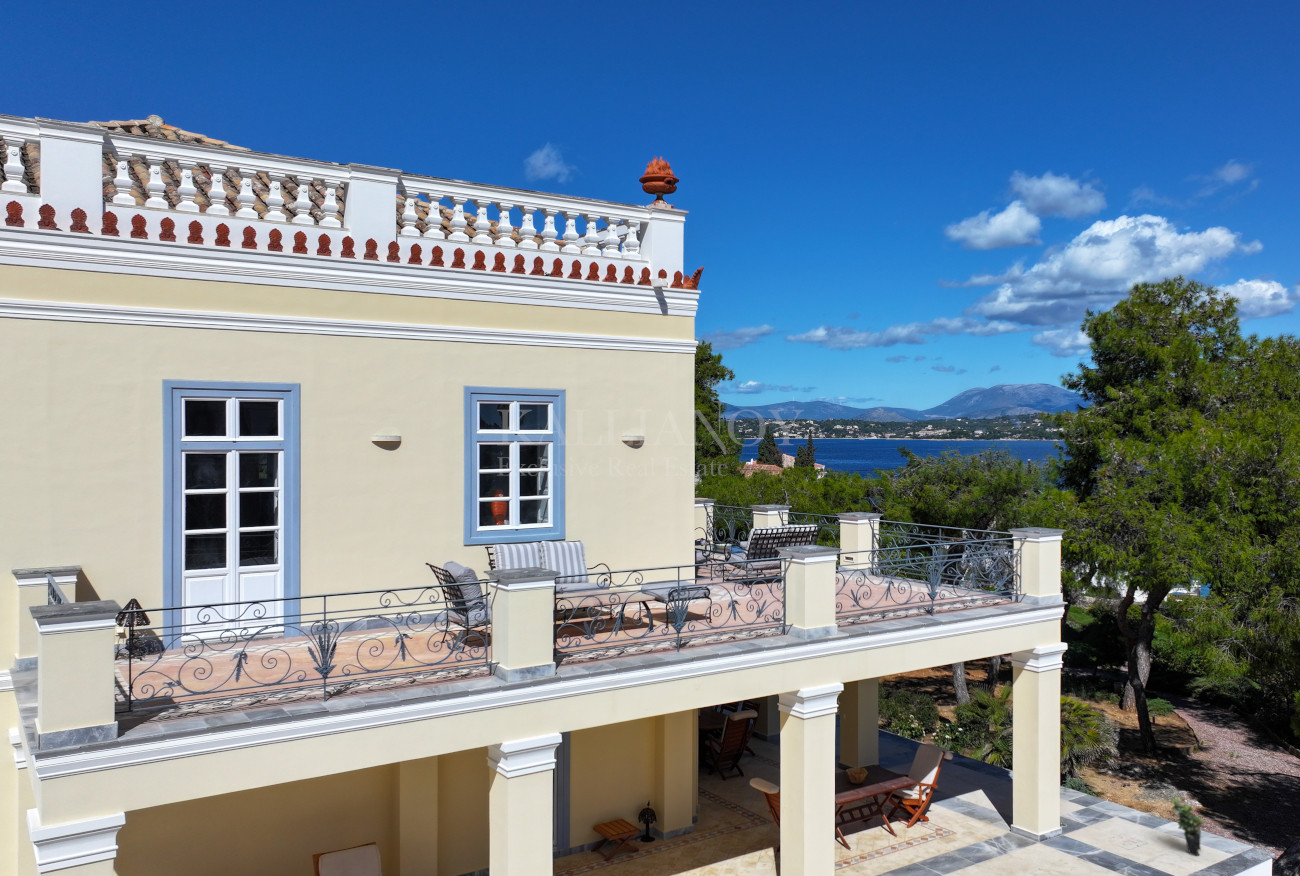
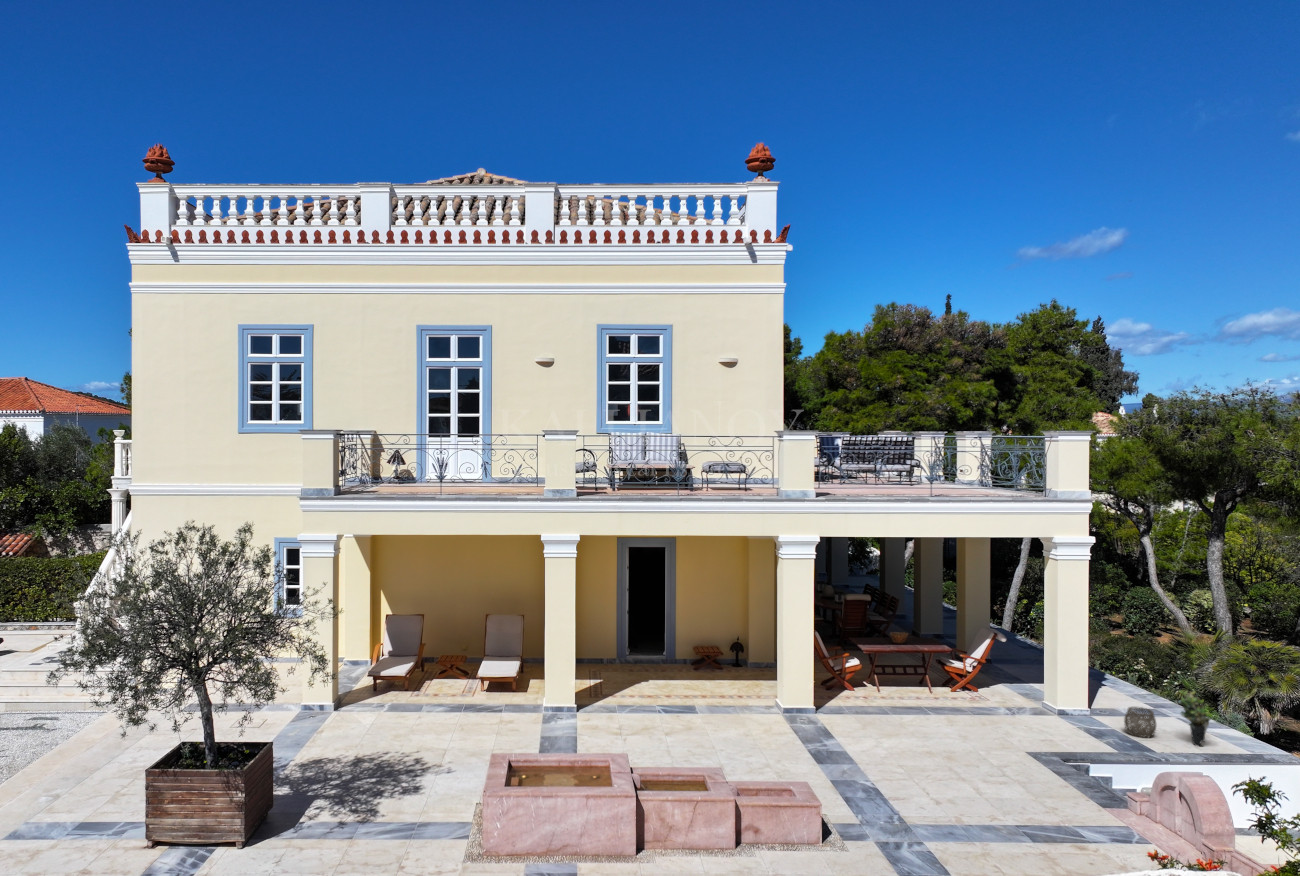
woven basket: none [1124,822,1158,858] -> present [1124,707,1156,738]

